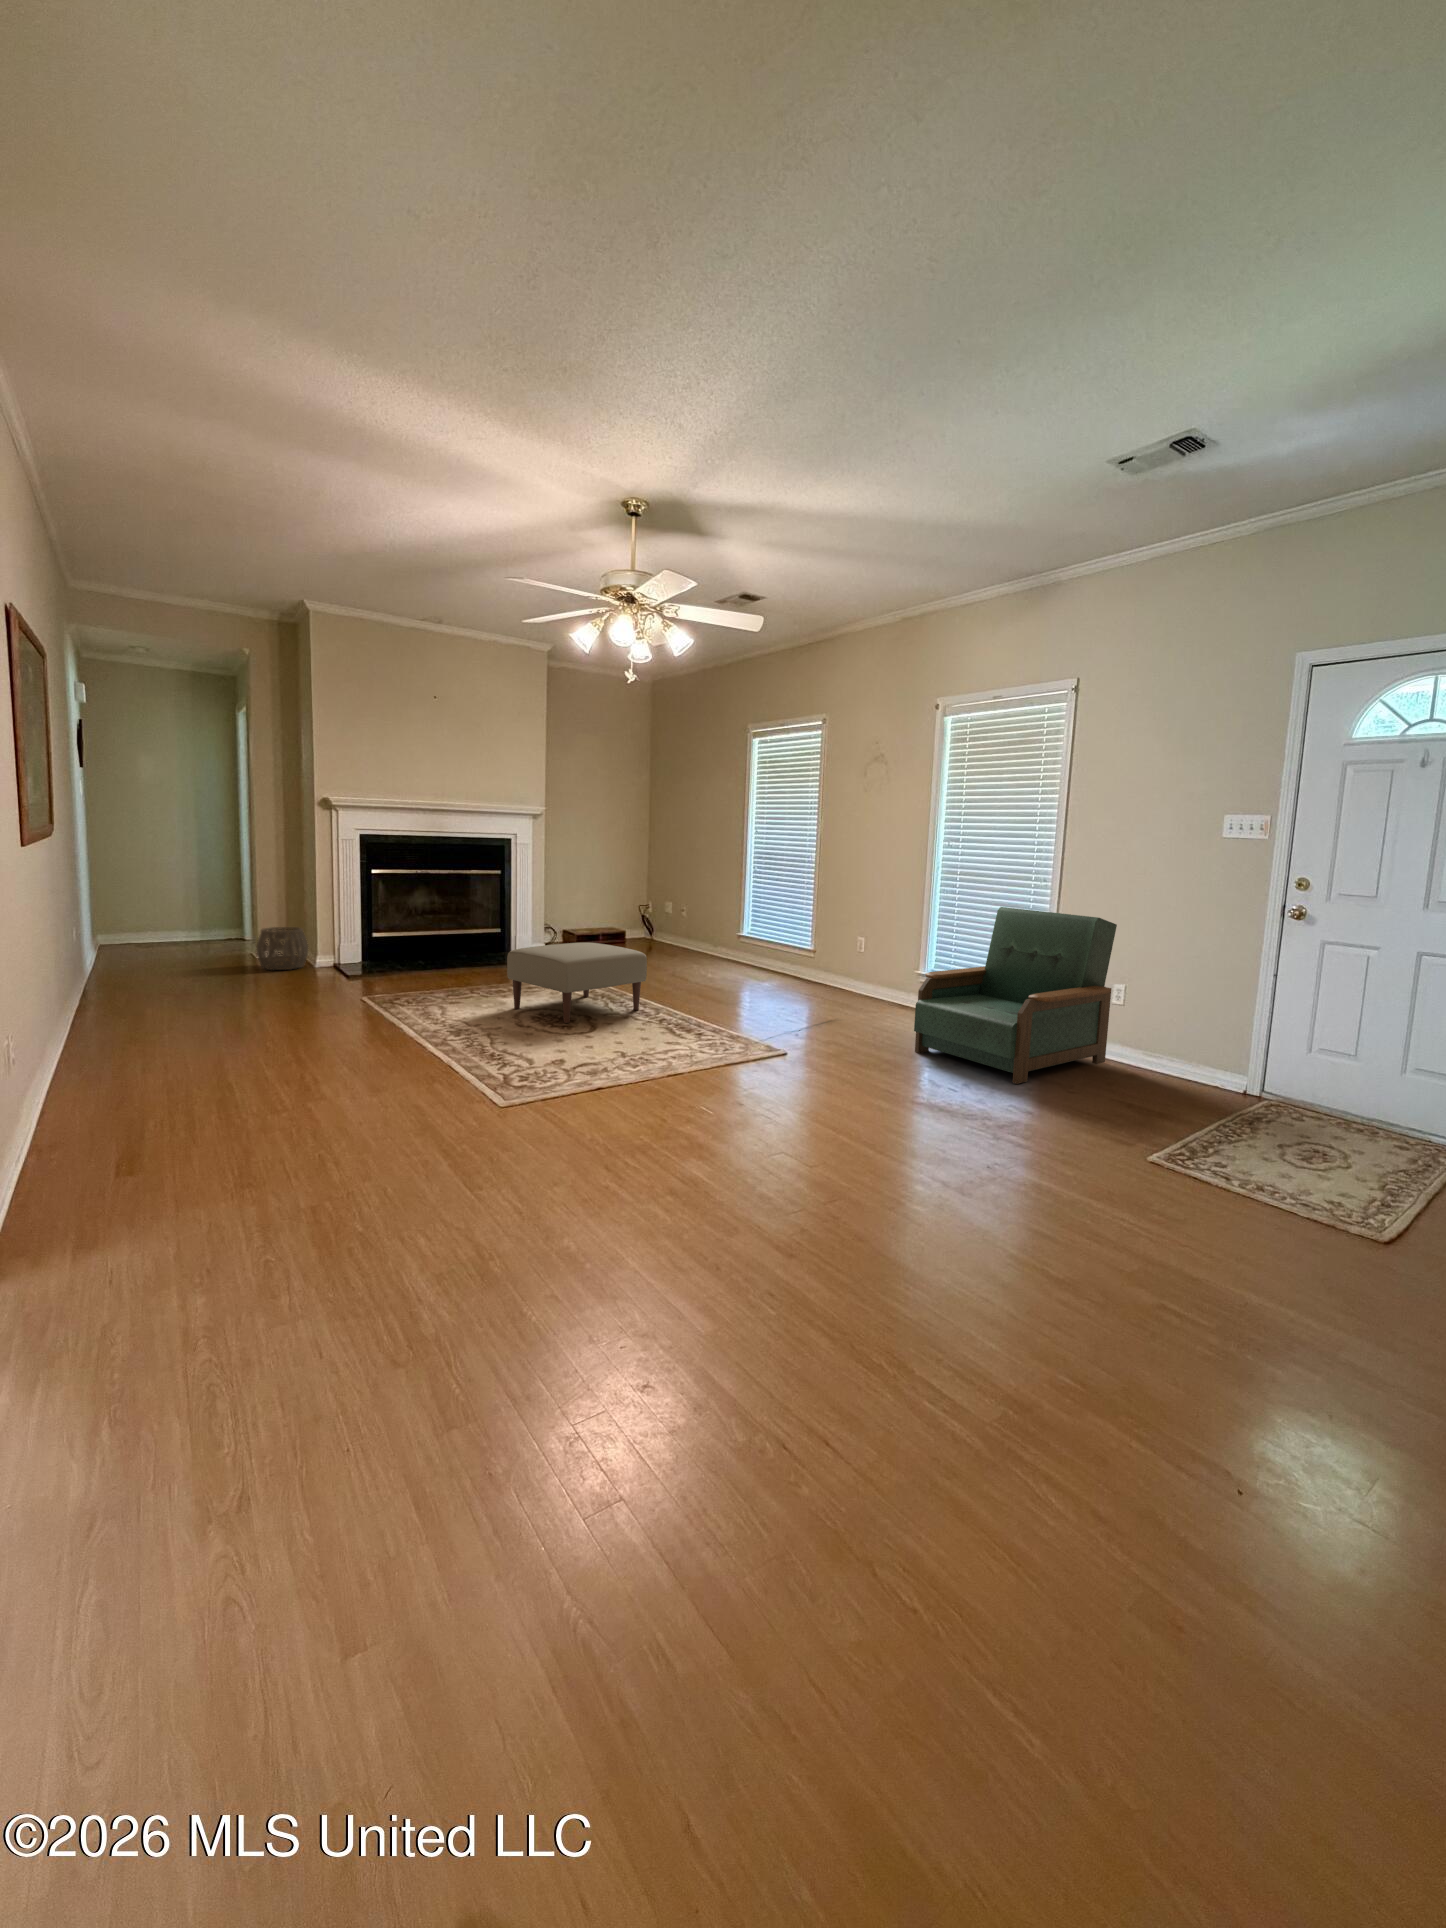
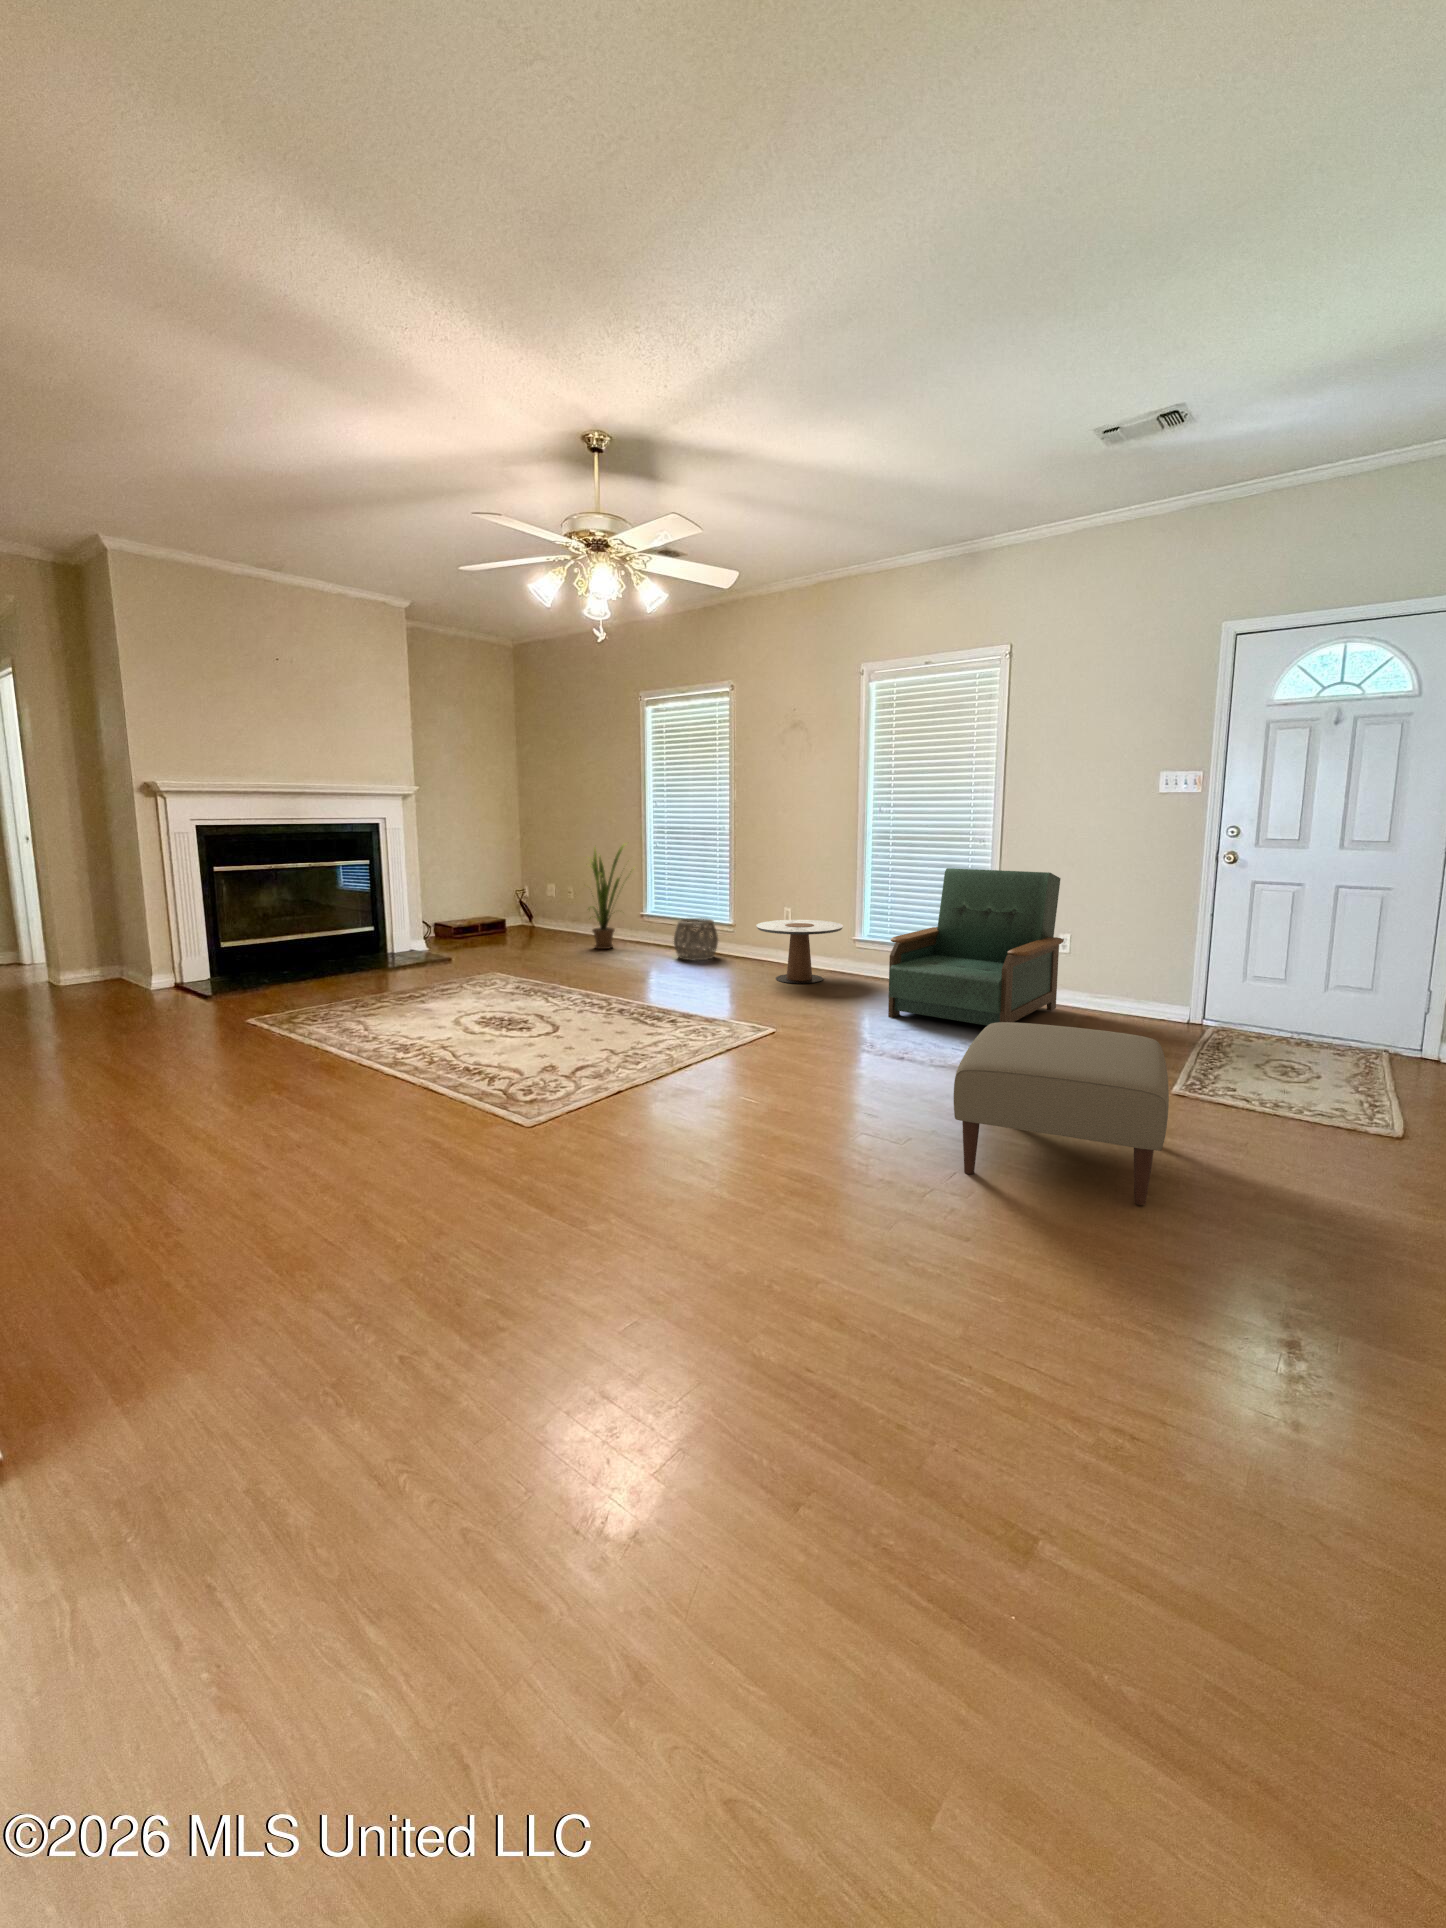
house plant: none [686,866,738,964] -> present [589,844,634,949]
woven basket: present [256,927,308,970] -> present [674,918,718,961]
ottoman: present [507,942,647,1023] -> present [954,1022,1169,1205]
side table: none [819,949,906,1012] -> present [756,920,843,984]

